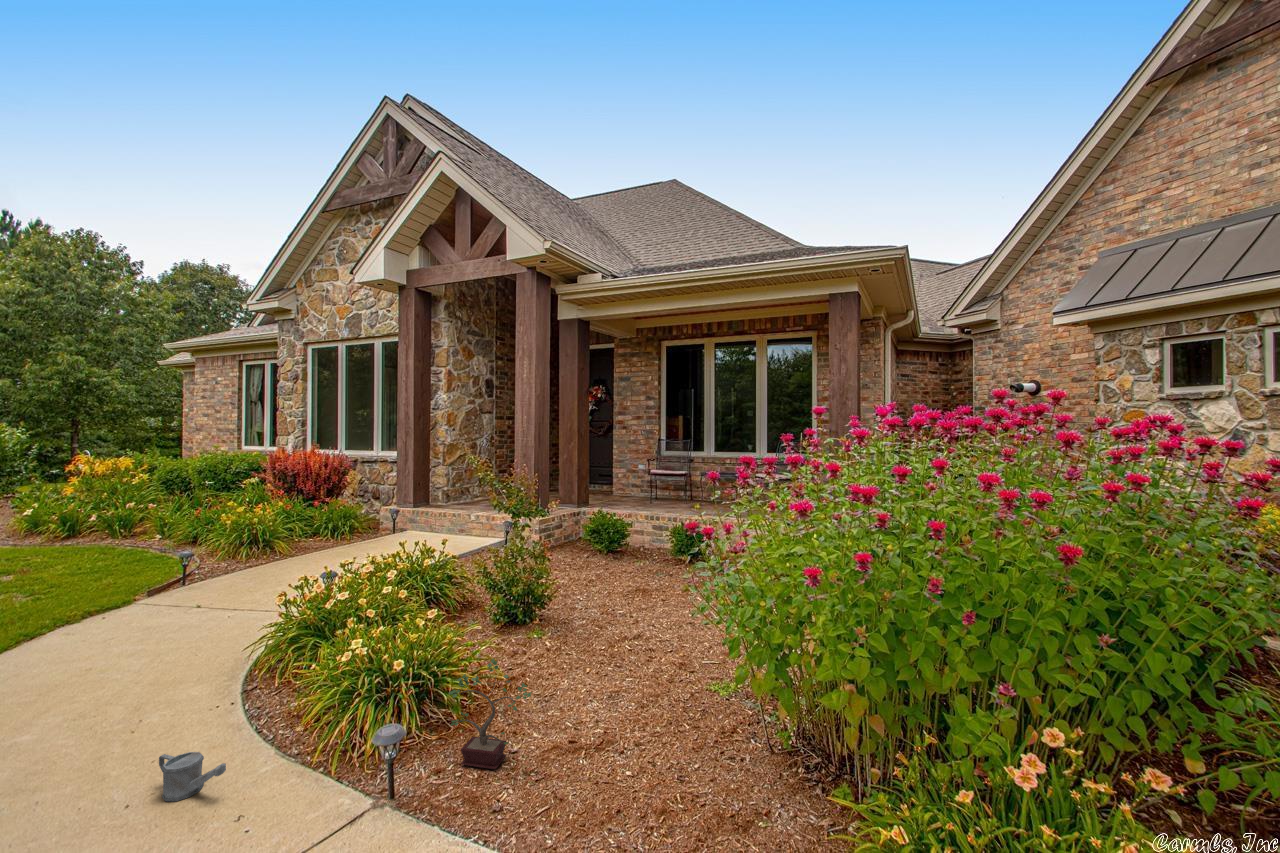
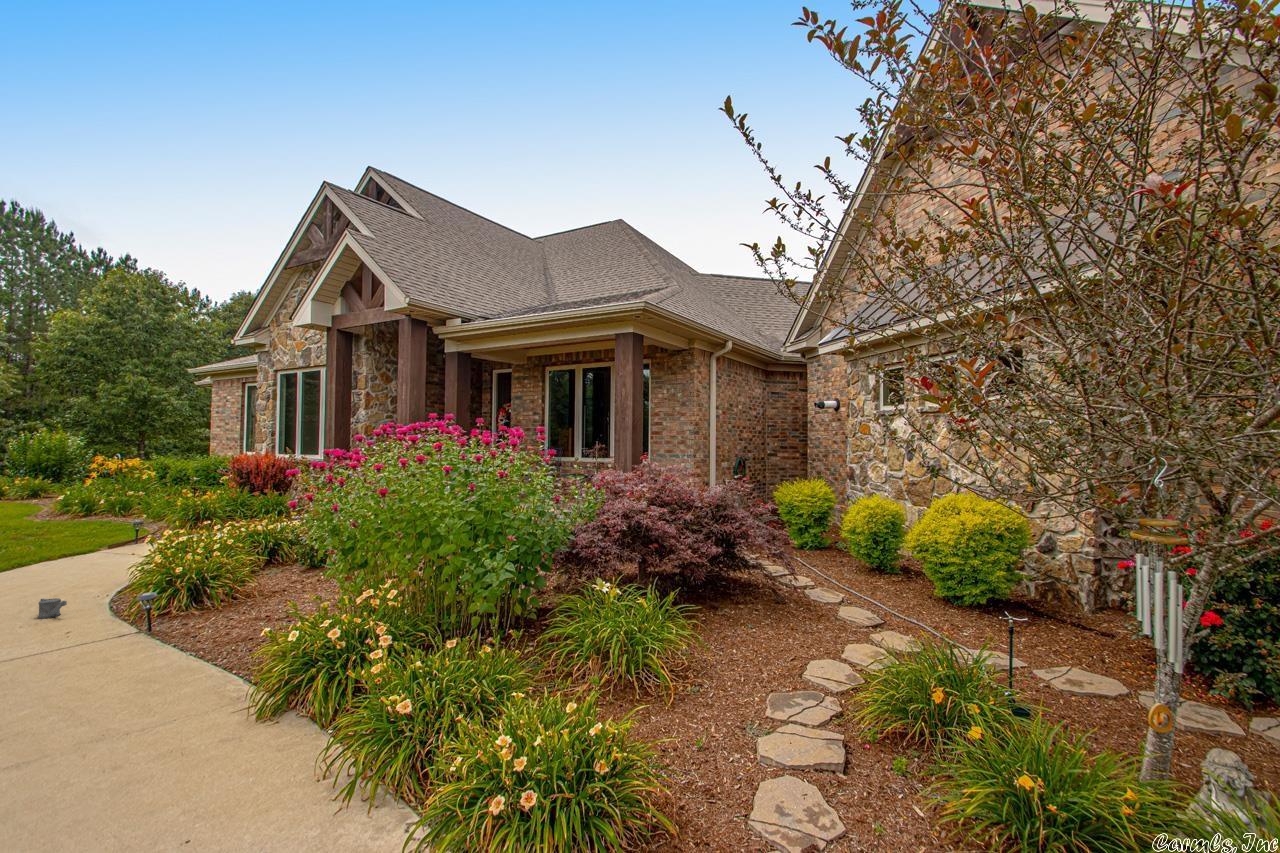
potted plant: present [449,659,532,769] -> none [185,558,225,616]

